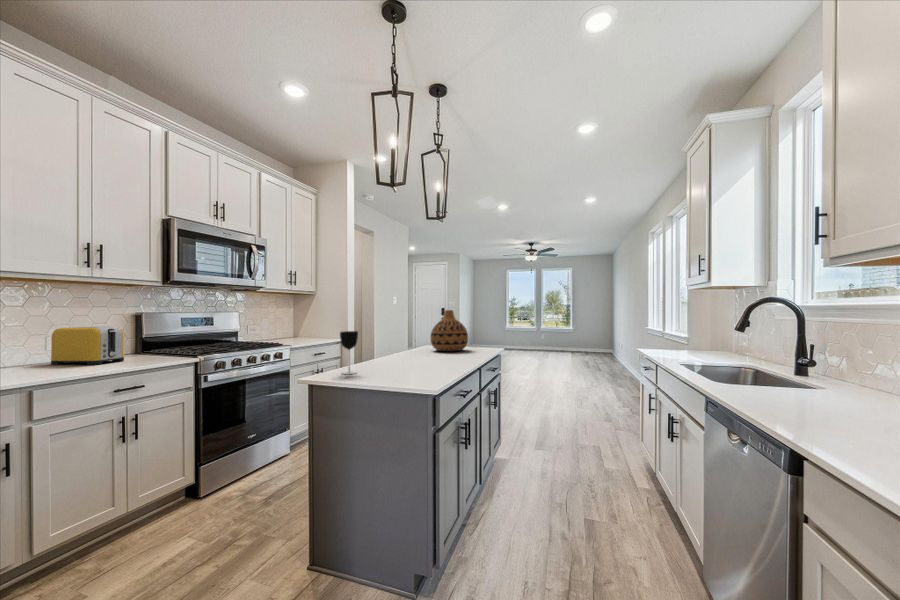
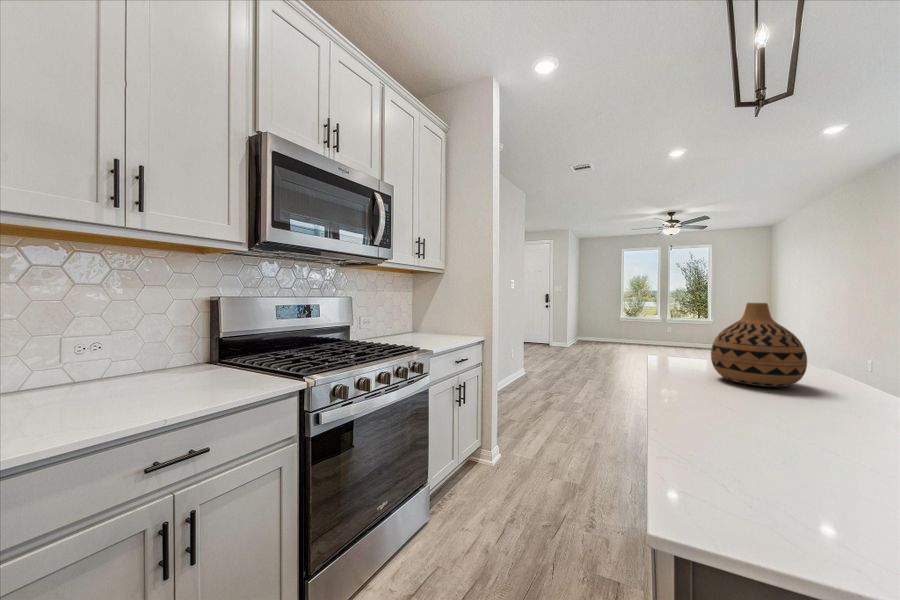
toaster: present [51,327,124,365] -> none [57,320,182,399]
wine glass: present [340,331,358,374] -> none [774,381,856,551]

